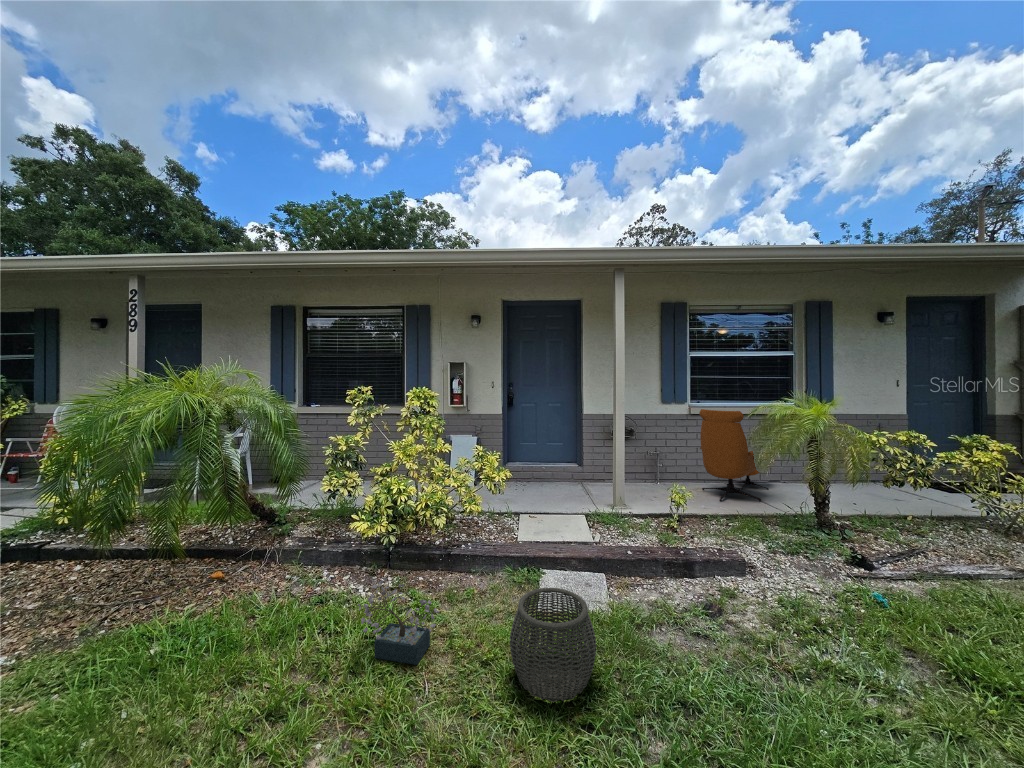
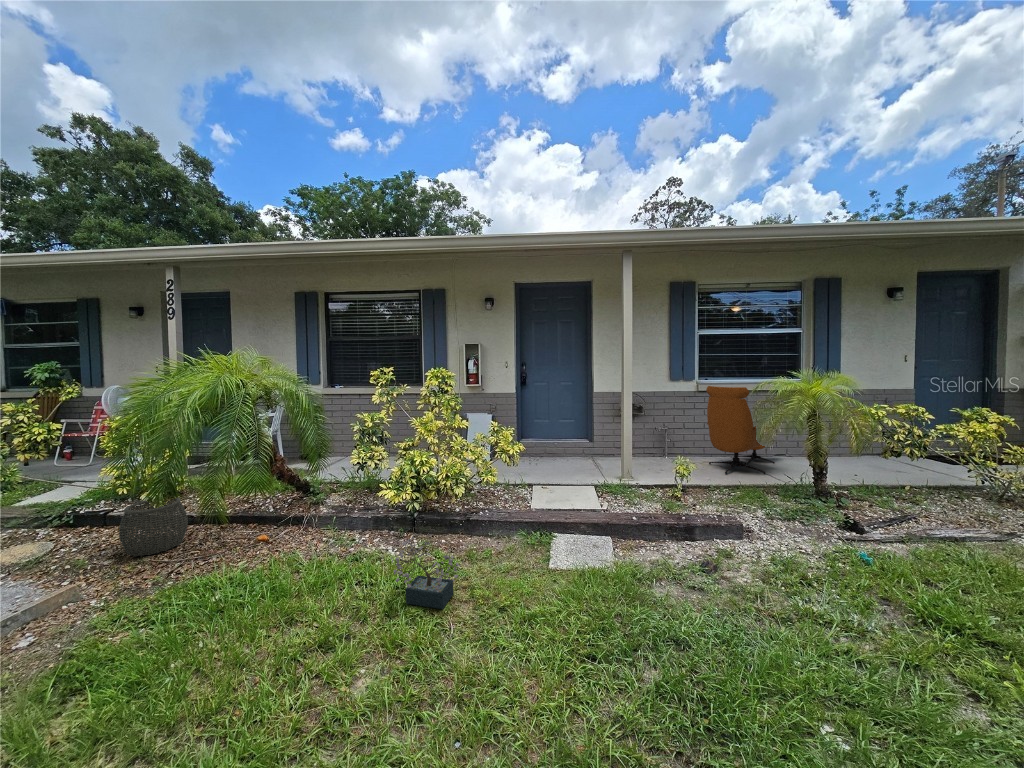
woven basket: present [509,588,597,702] -> present [119,498,188,556]

